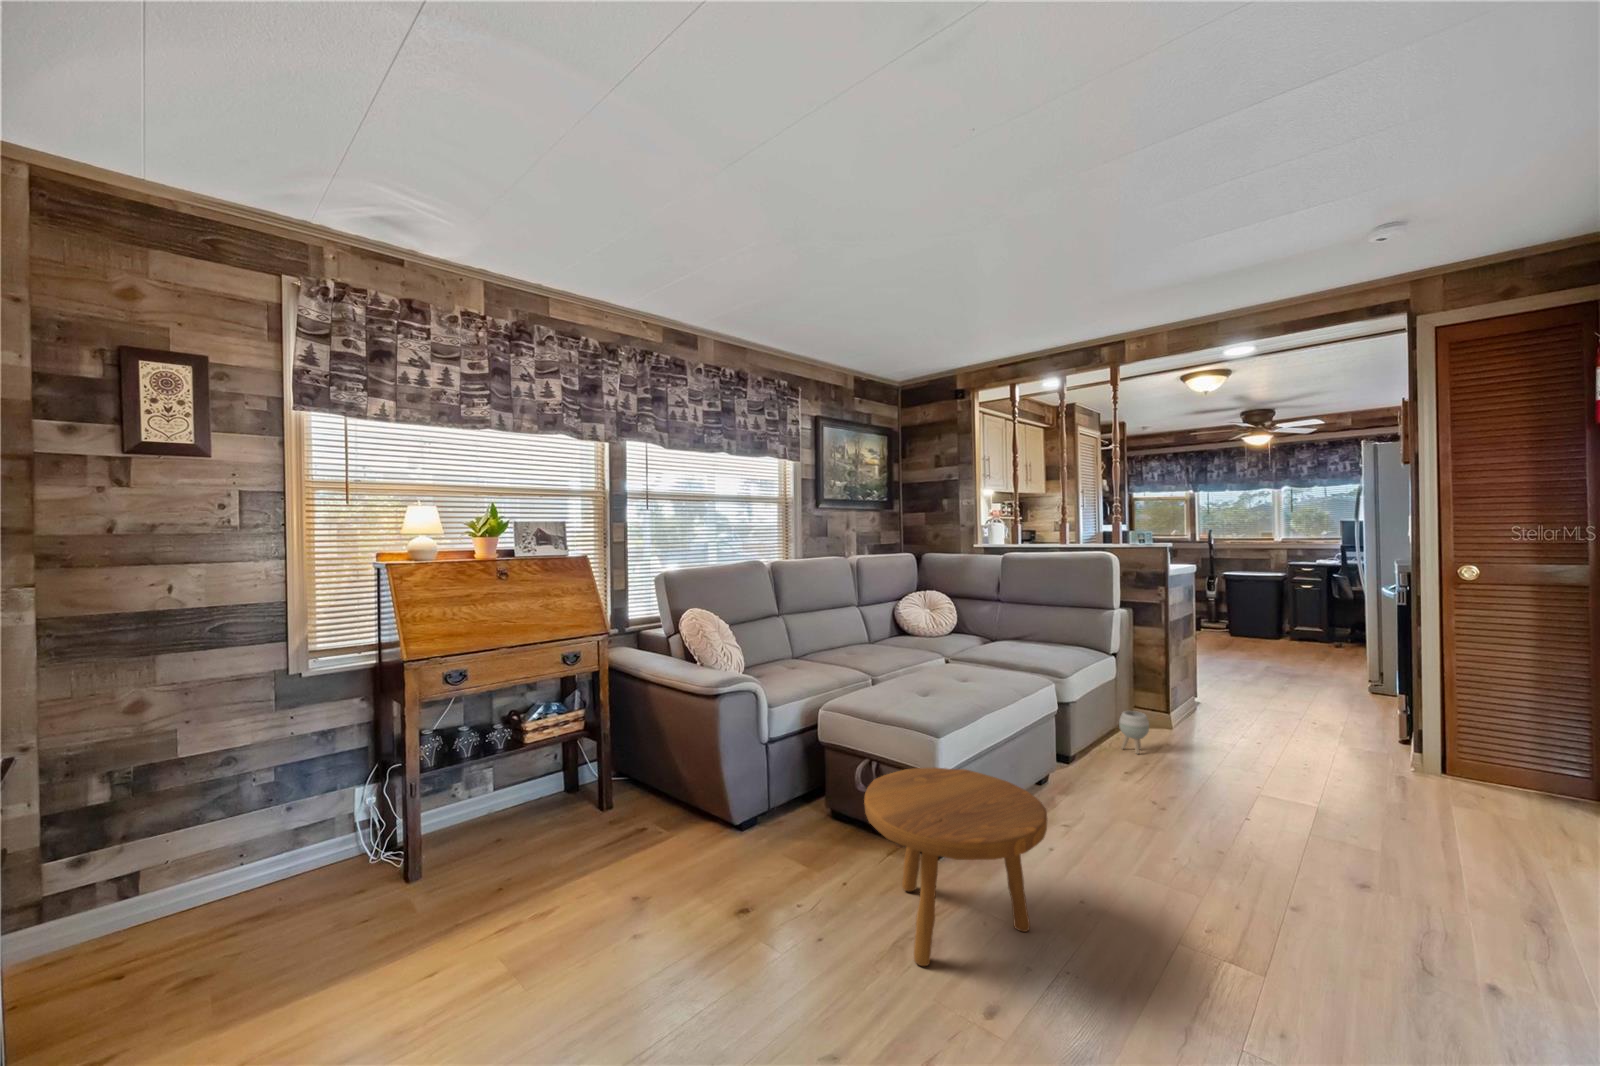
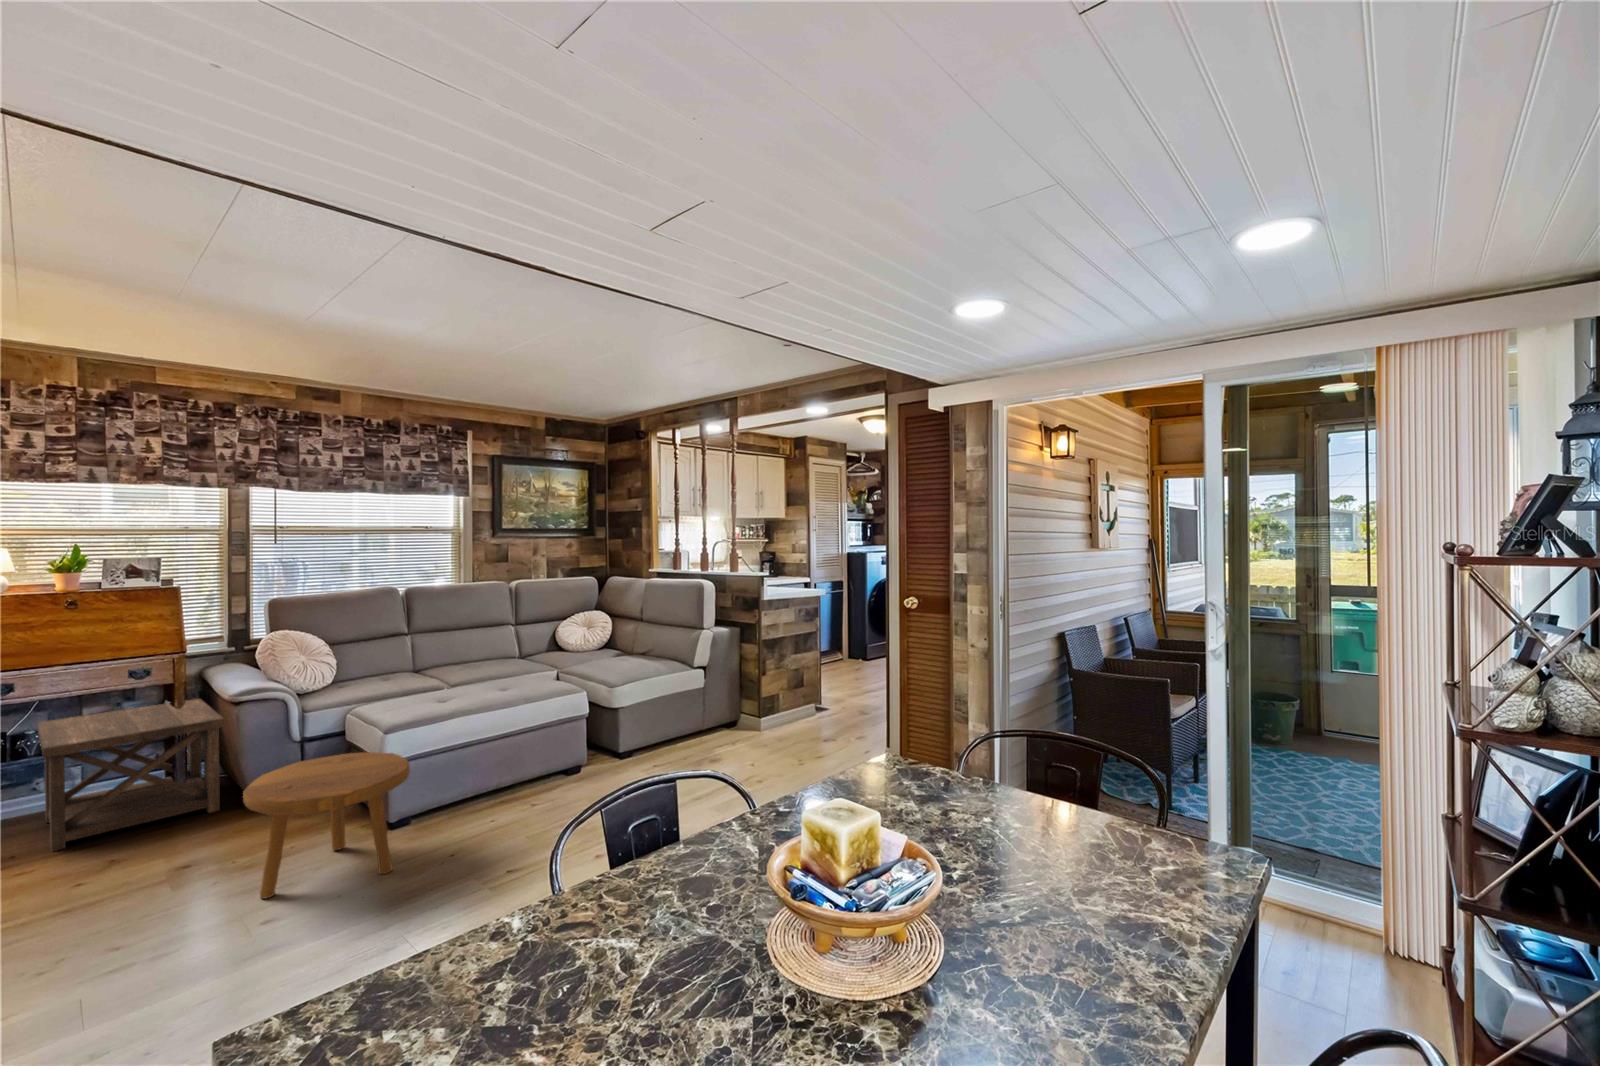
side table: none [475,688,687,879] -> present [38,699,224,851]
planter: present [1119,711,1149,754] -> none [698,708,721,744]

